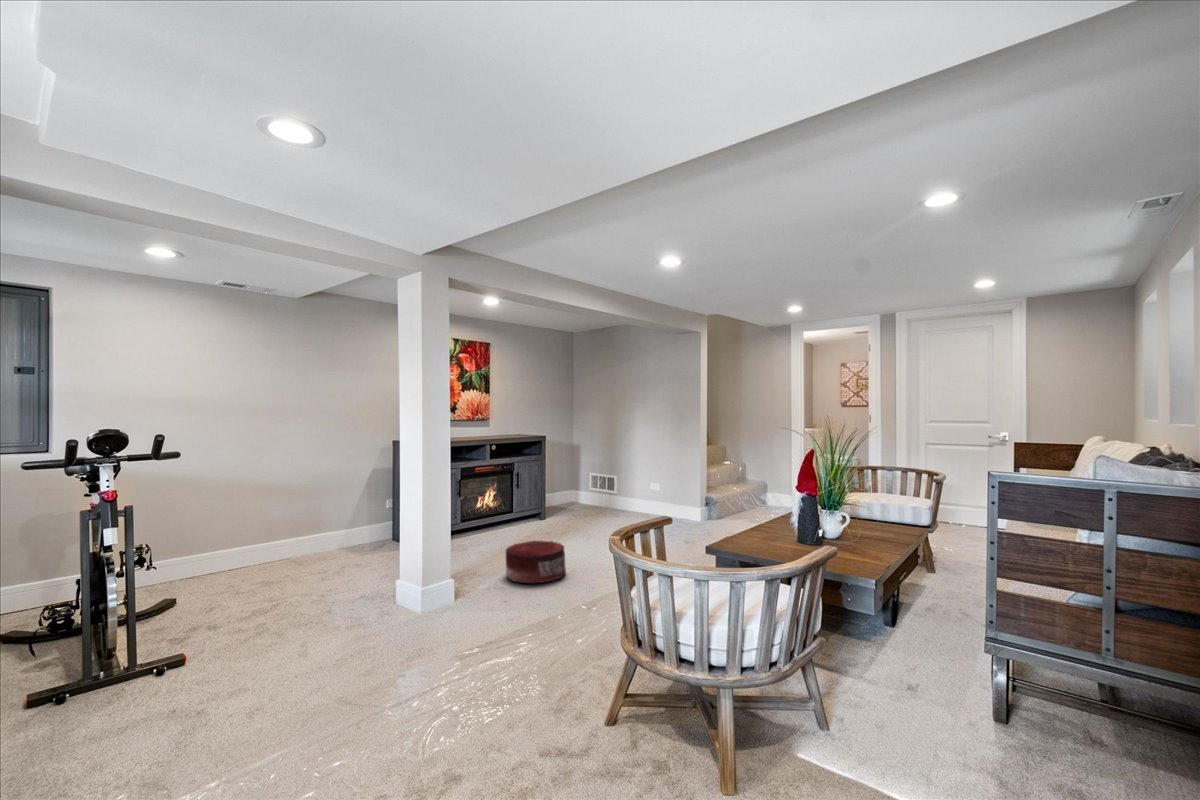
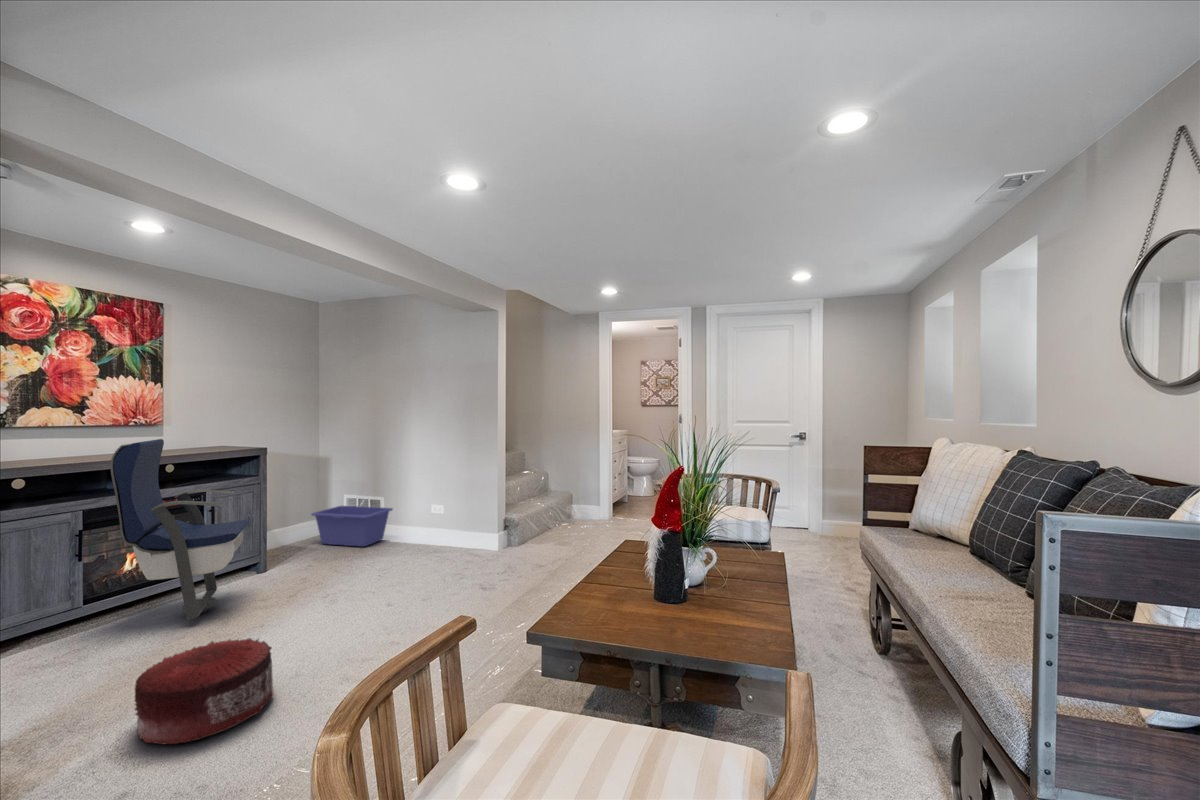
armchair: none [476,428,540,536] -> present [111,439,250,620]
storage bin: none [570,481,623,510] -> present [311,506,393,547]

